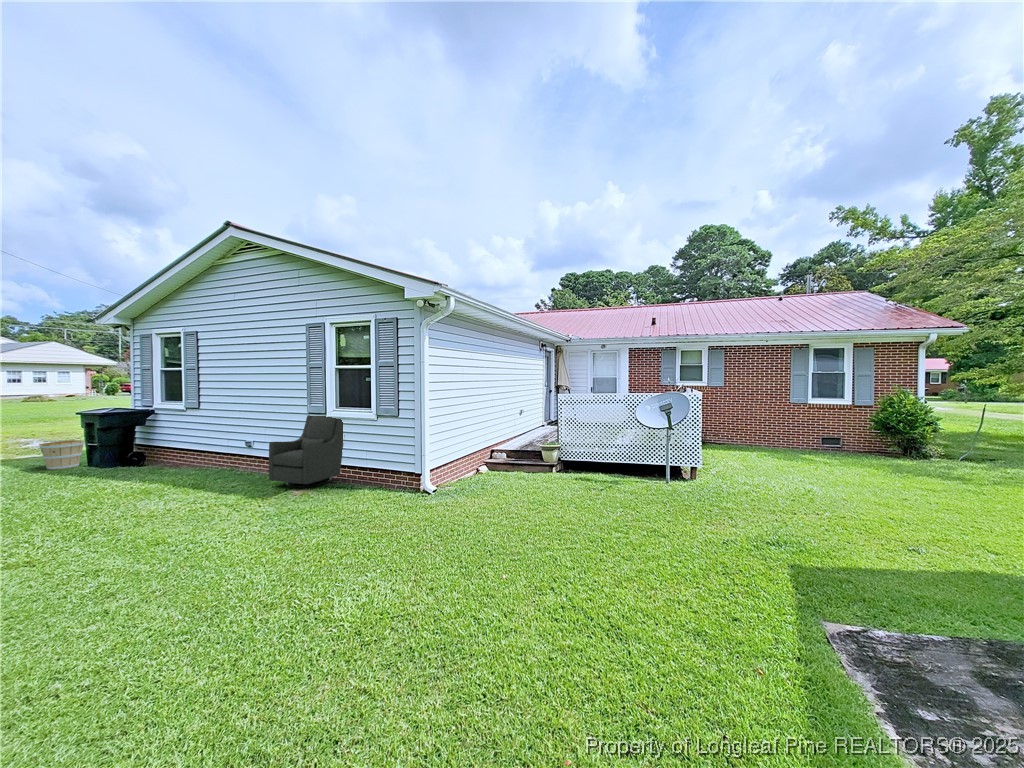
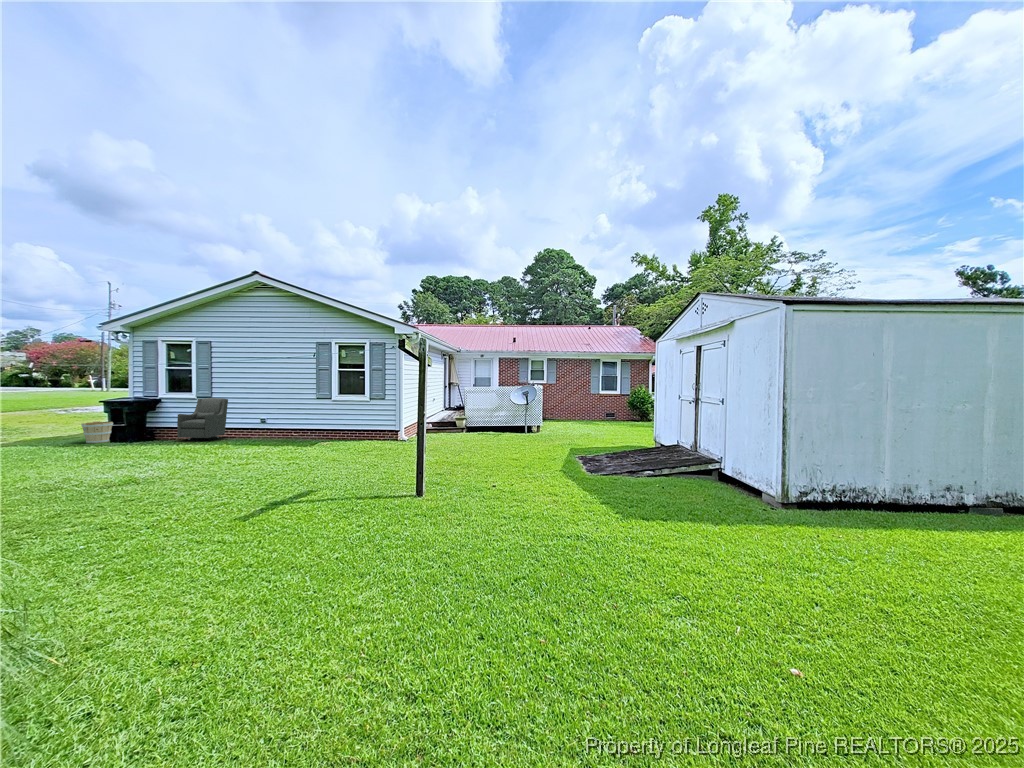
chair: present [269,415,344,488] -> present [177,398,228,441]

